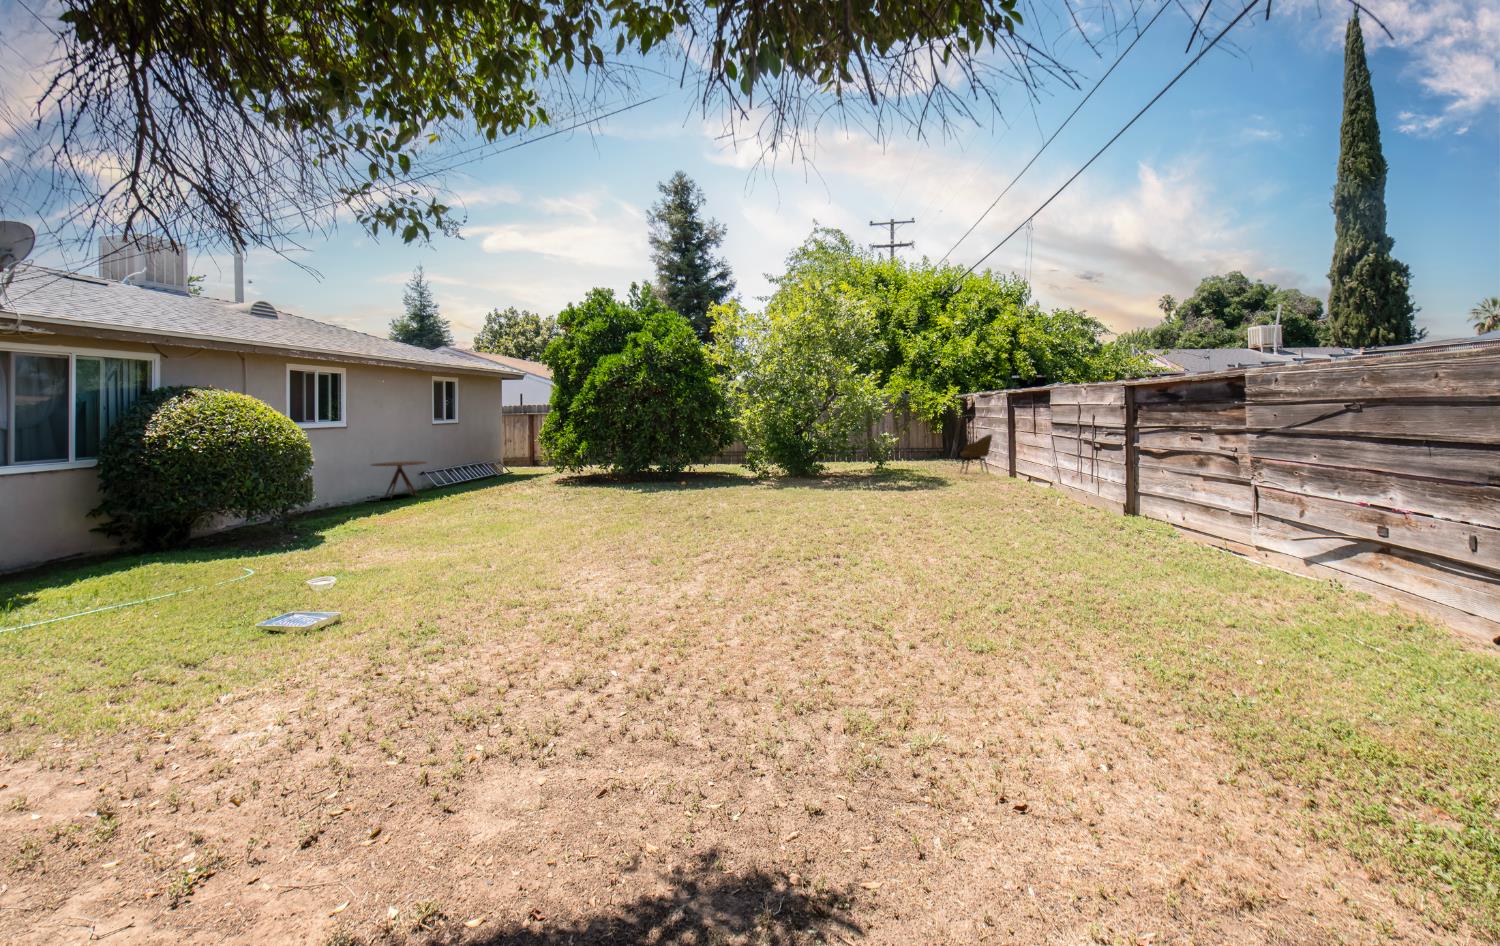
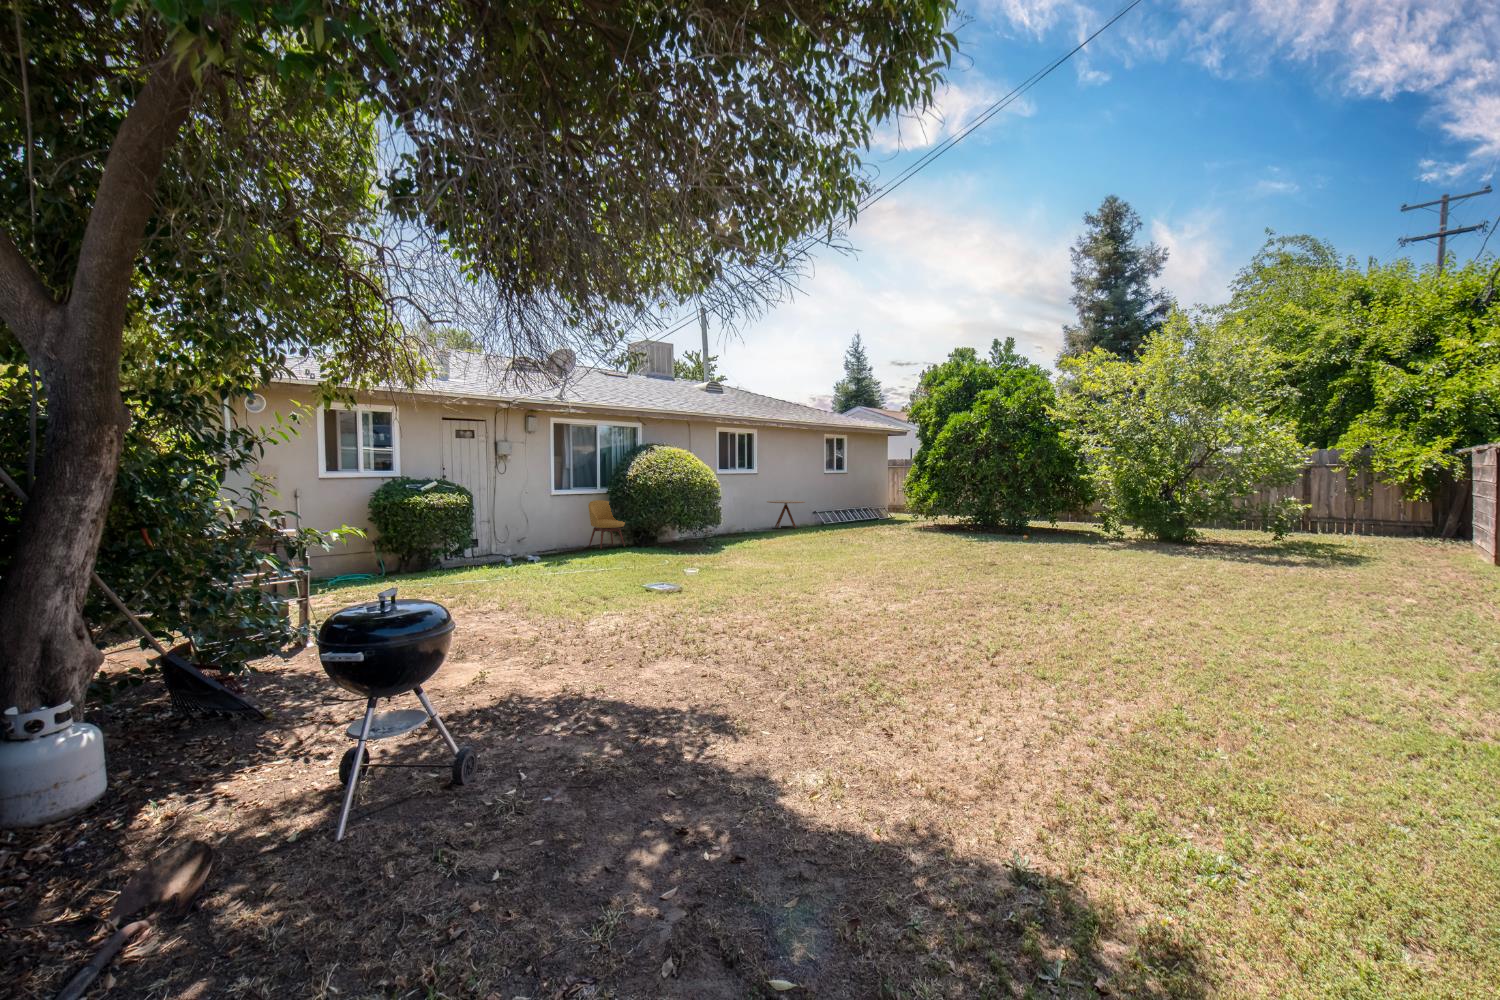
chair: present [960,434,992,473] -> present [588,500,625,548]

